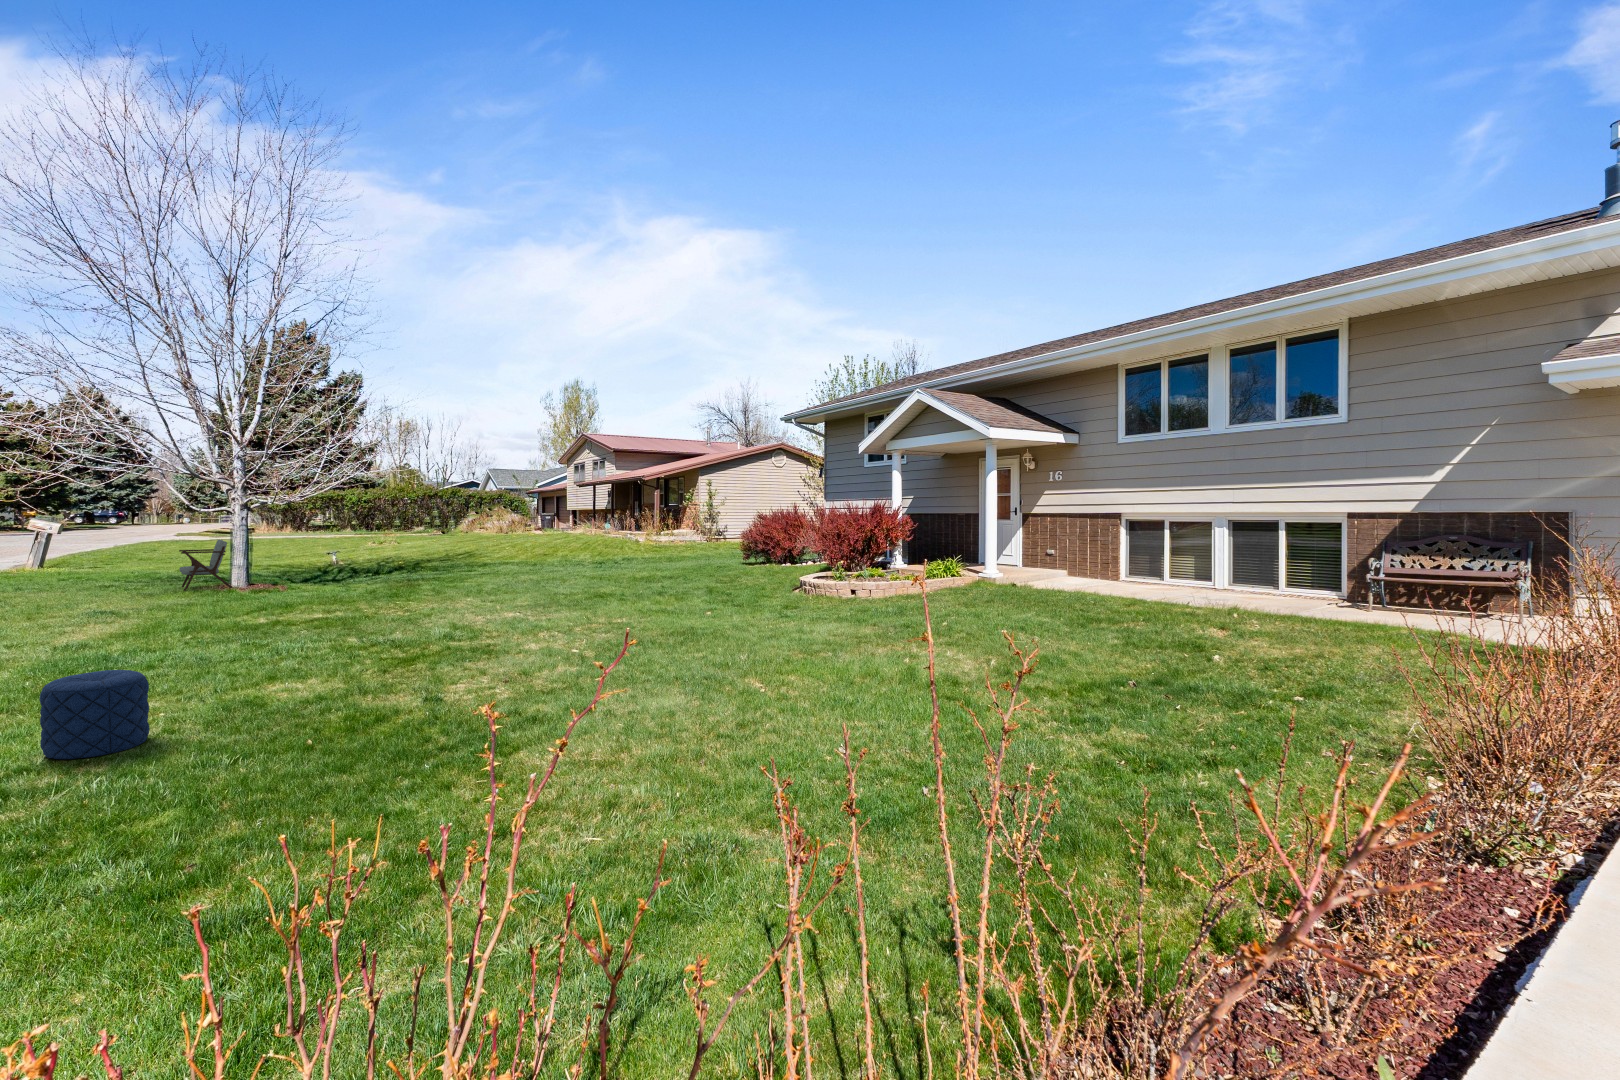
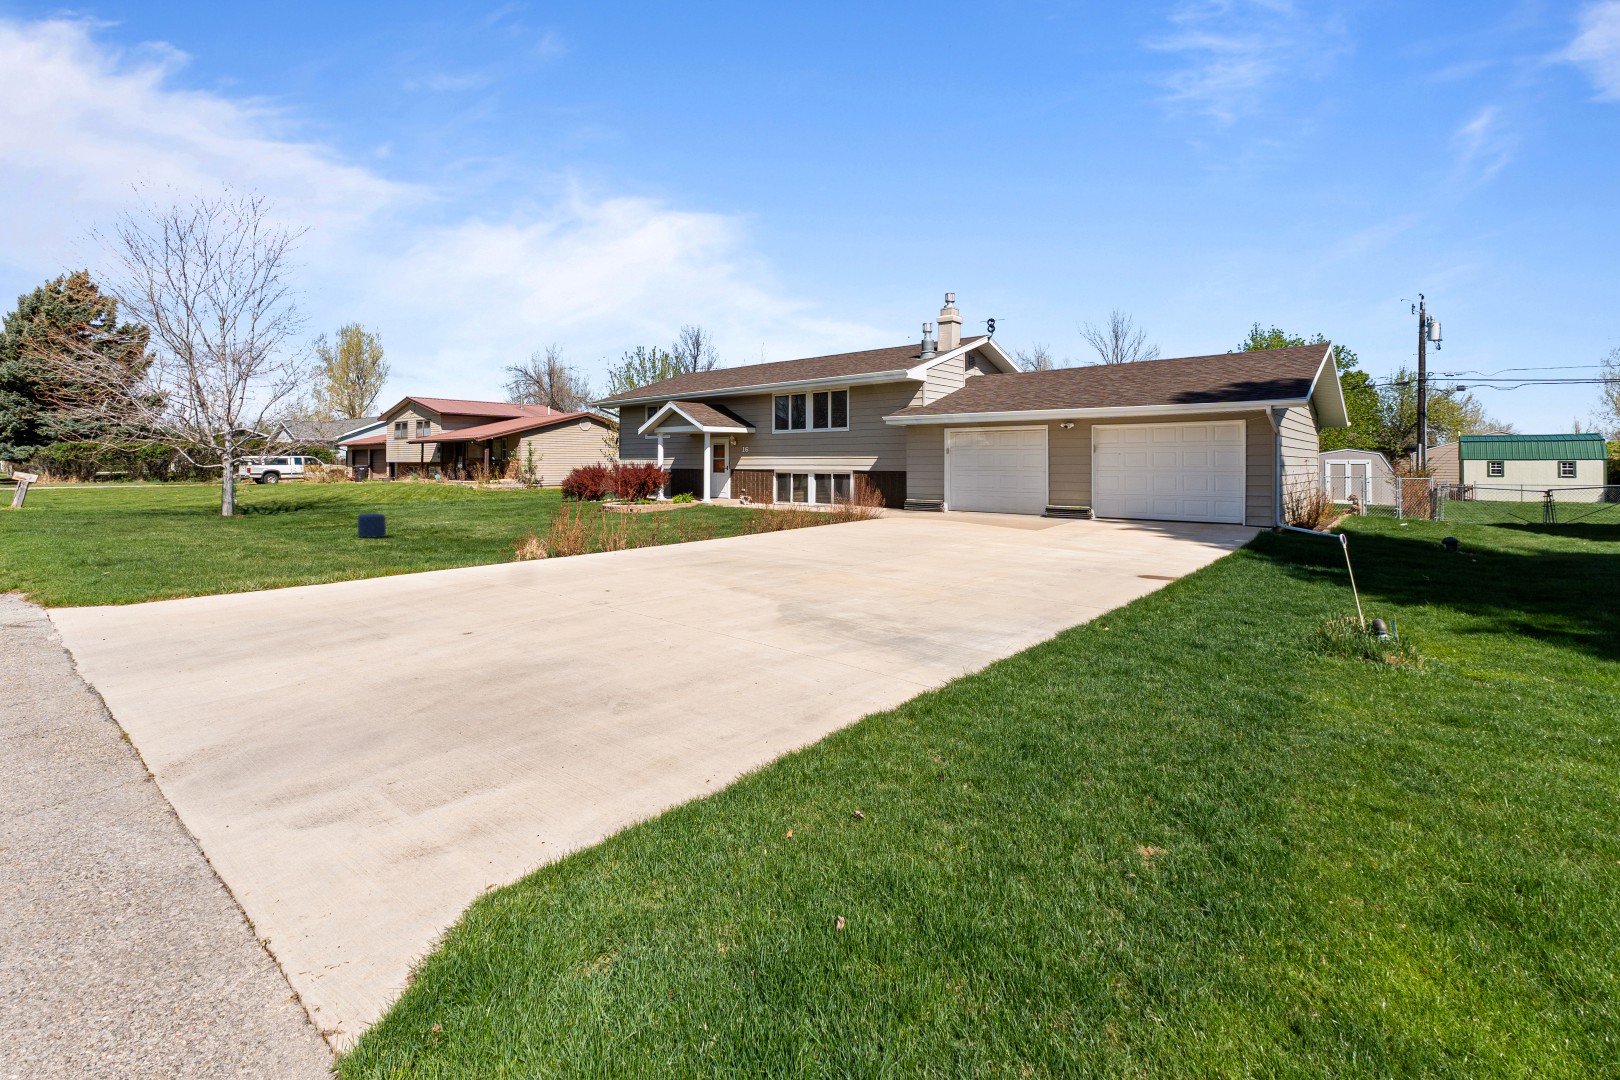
lounge chair: present [179,540,233,591] -> none [203,478,243,509]

